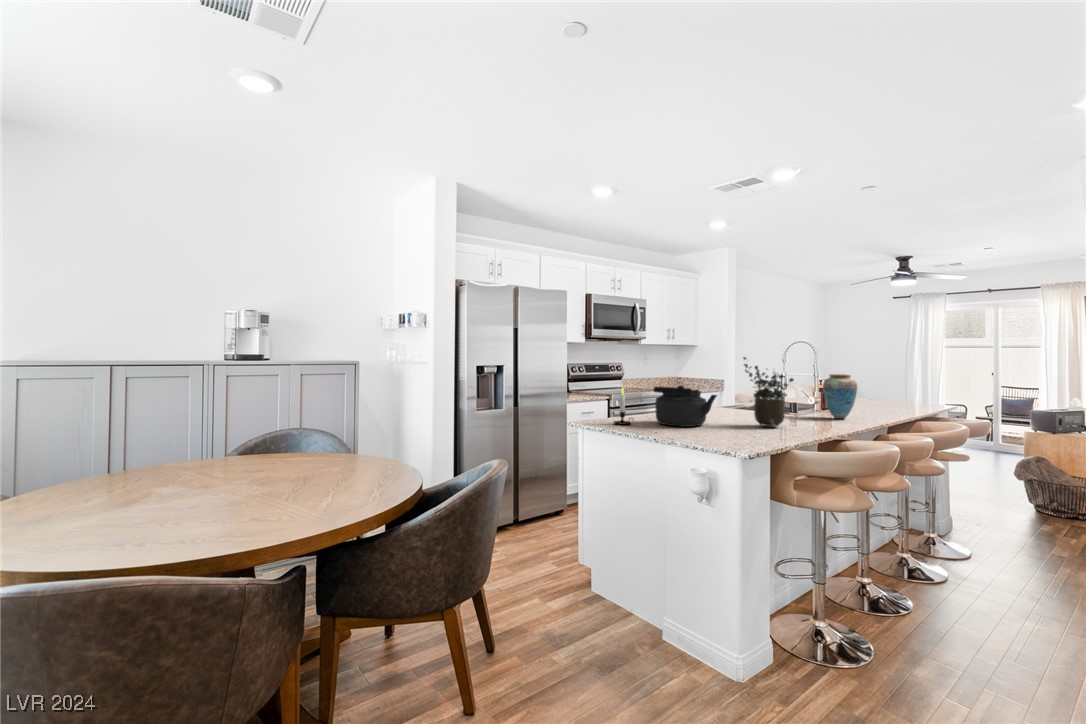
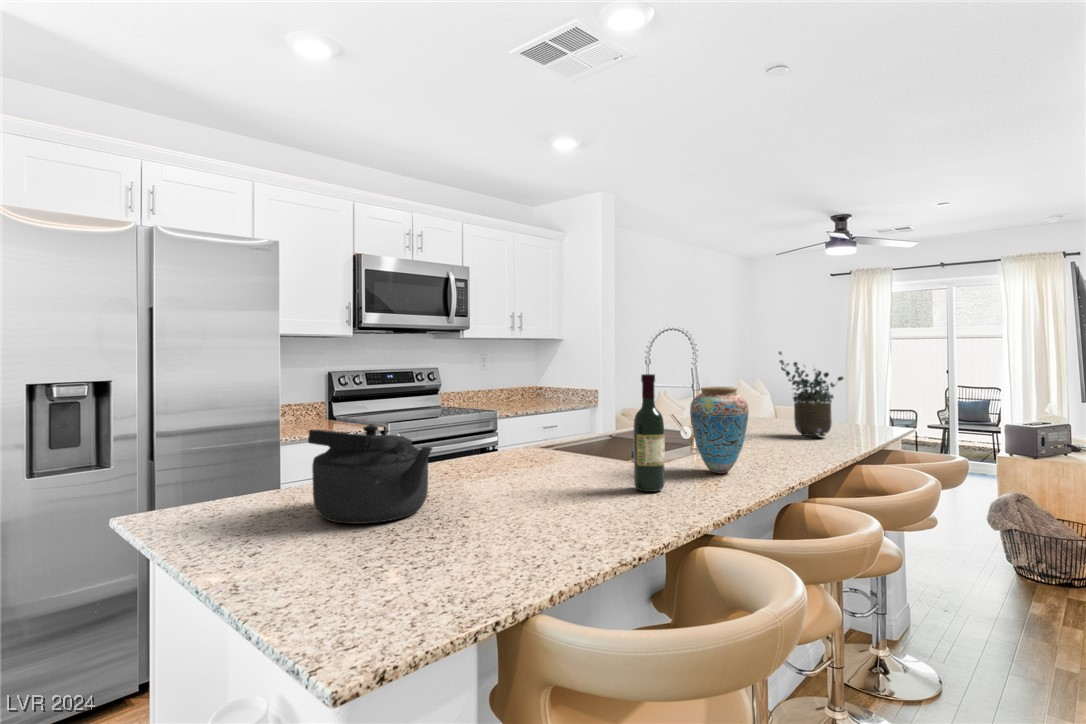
potted plant: present [743,357,794,426] -> present [779,352,843,436]
wine bottle: none [798,366,815,423] -> present [633,374,665,492]
candle: present [614,387,632,425] -> none [208,430,256,523]

